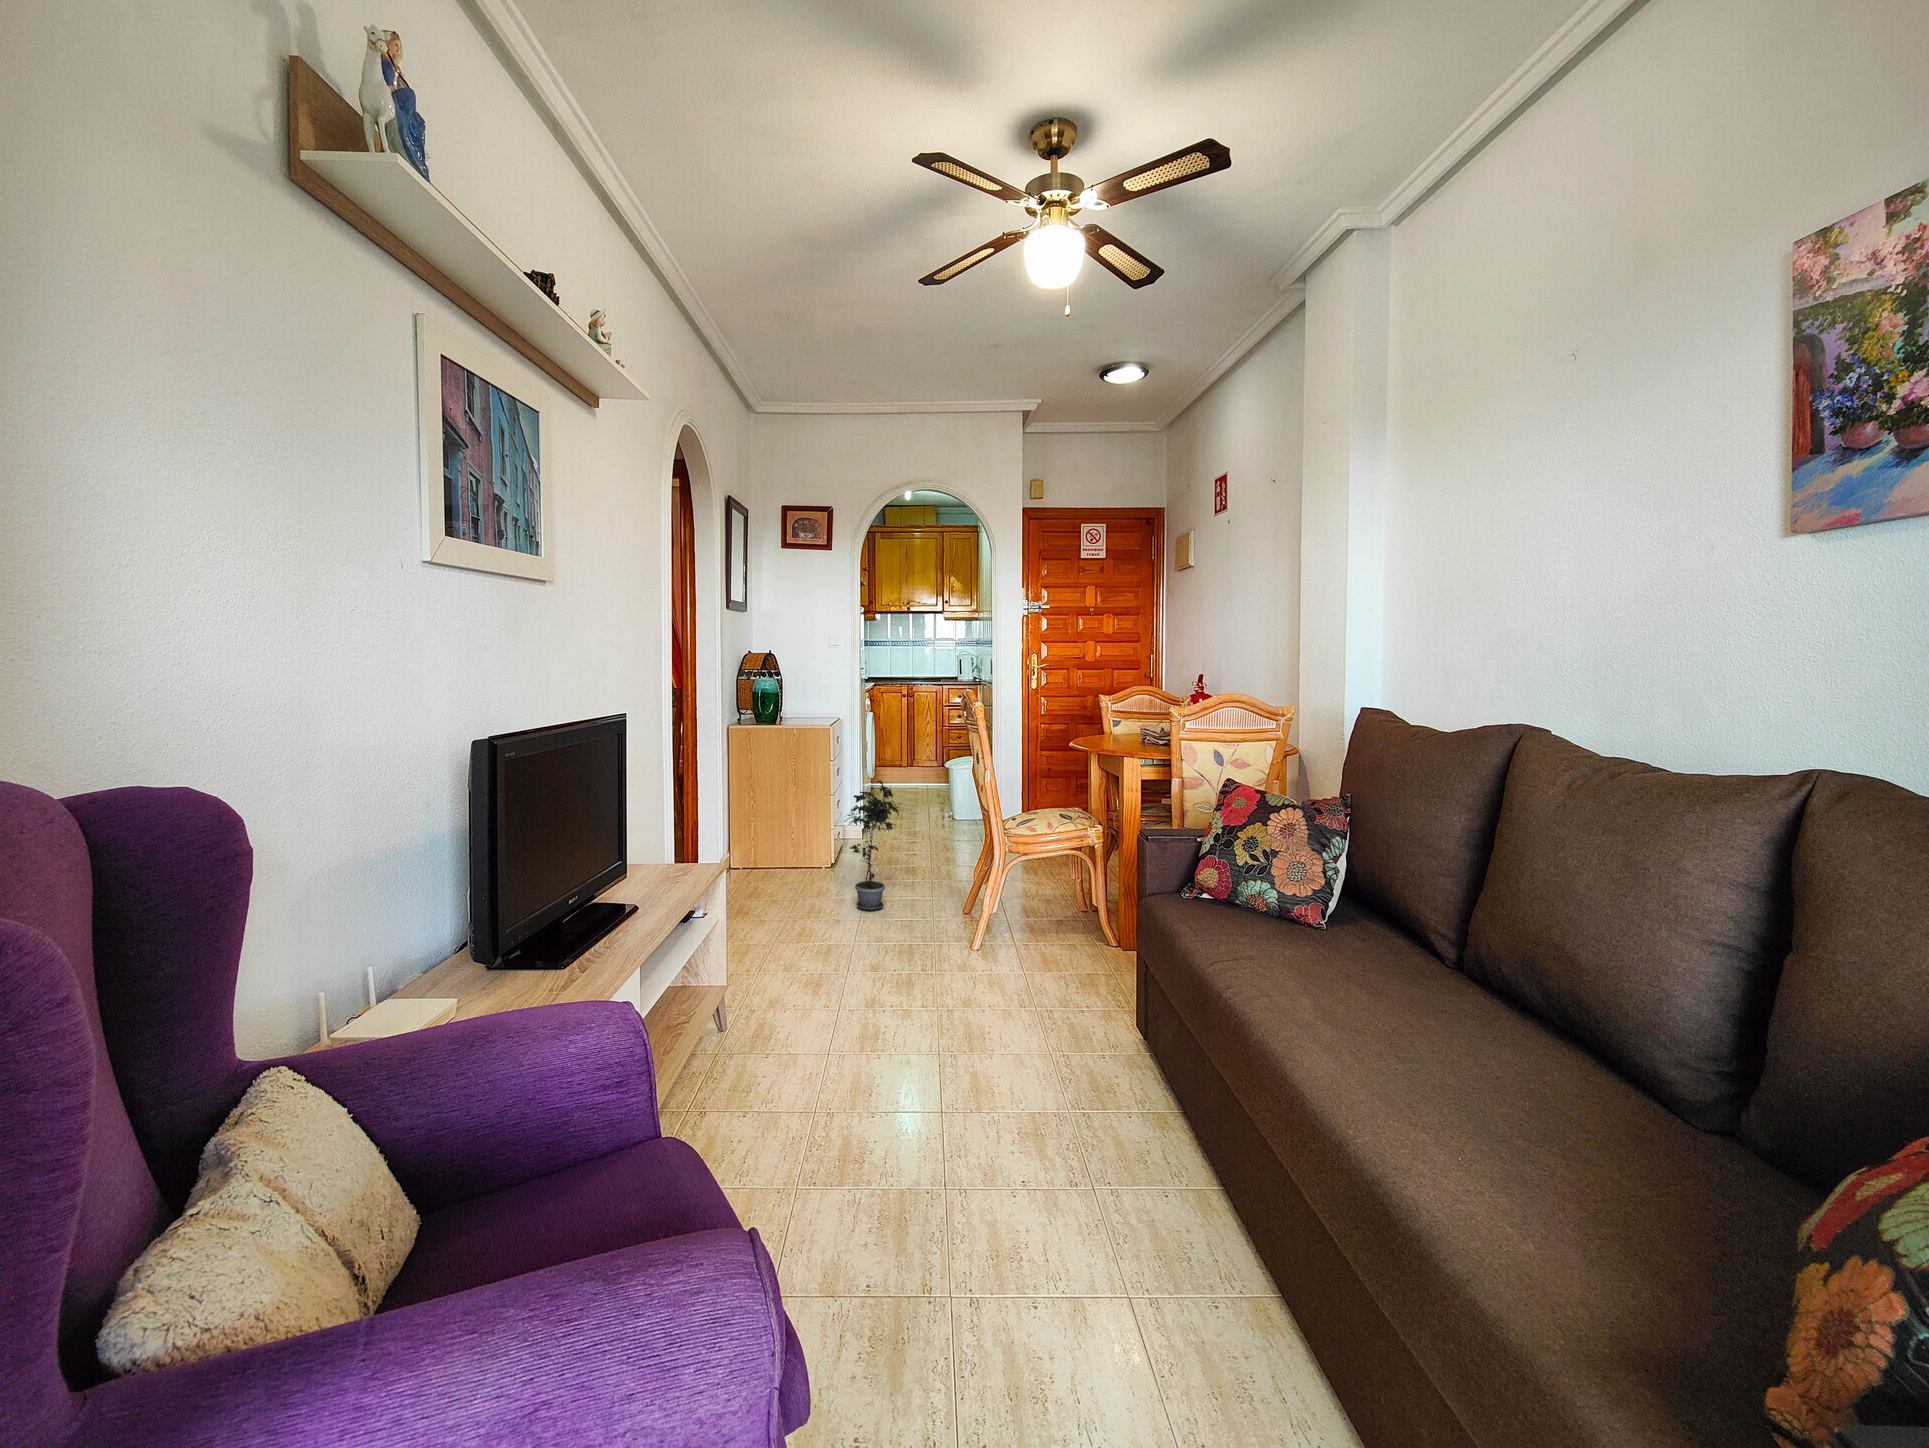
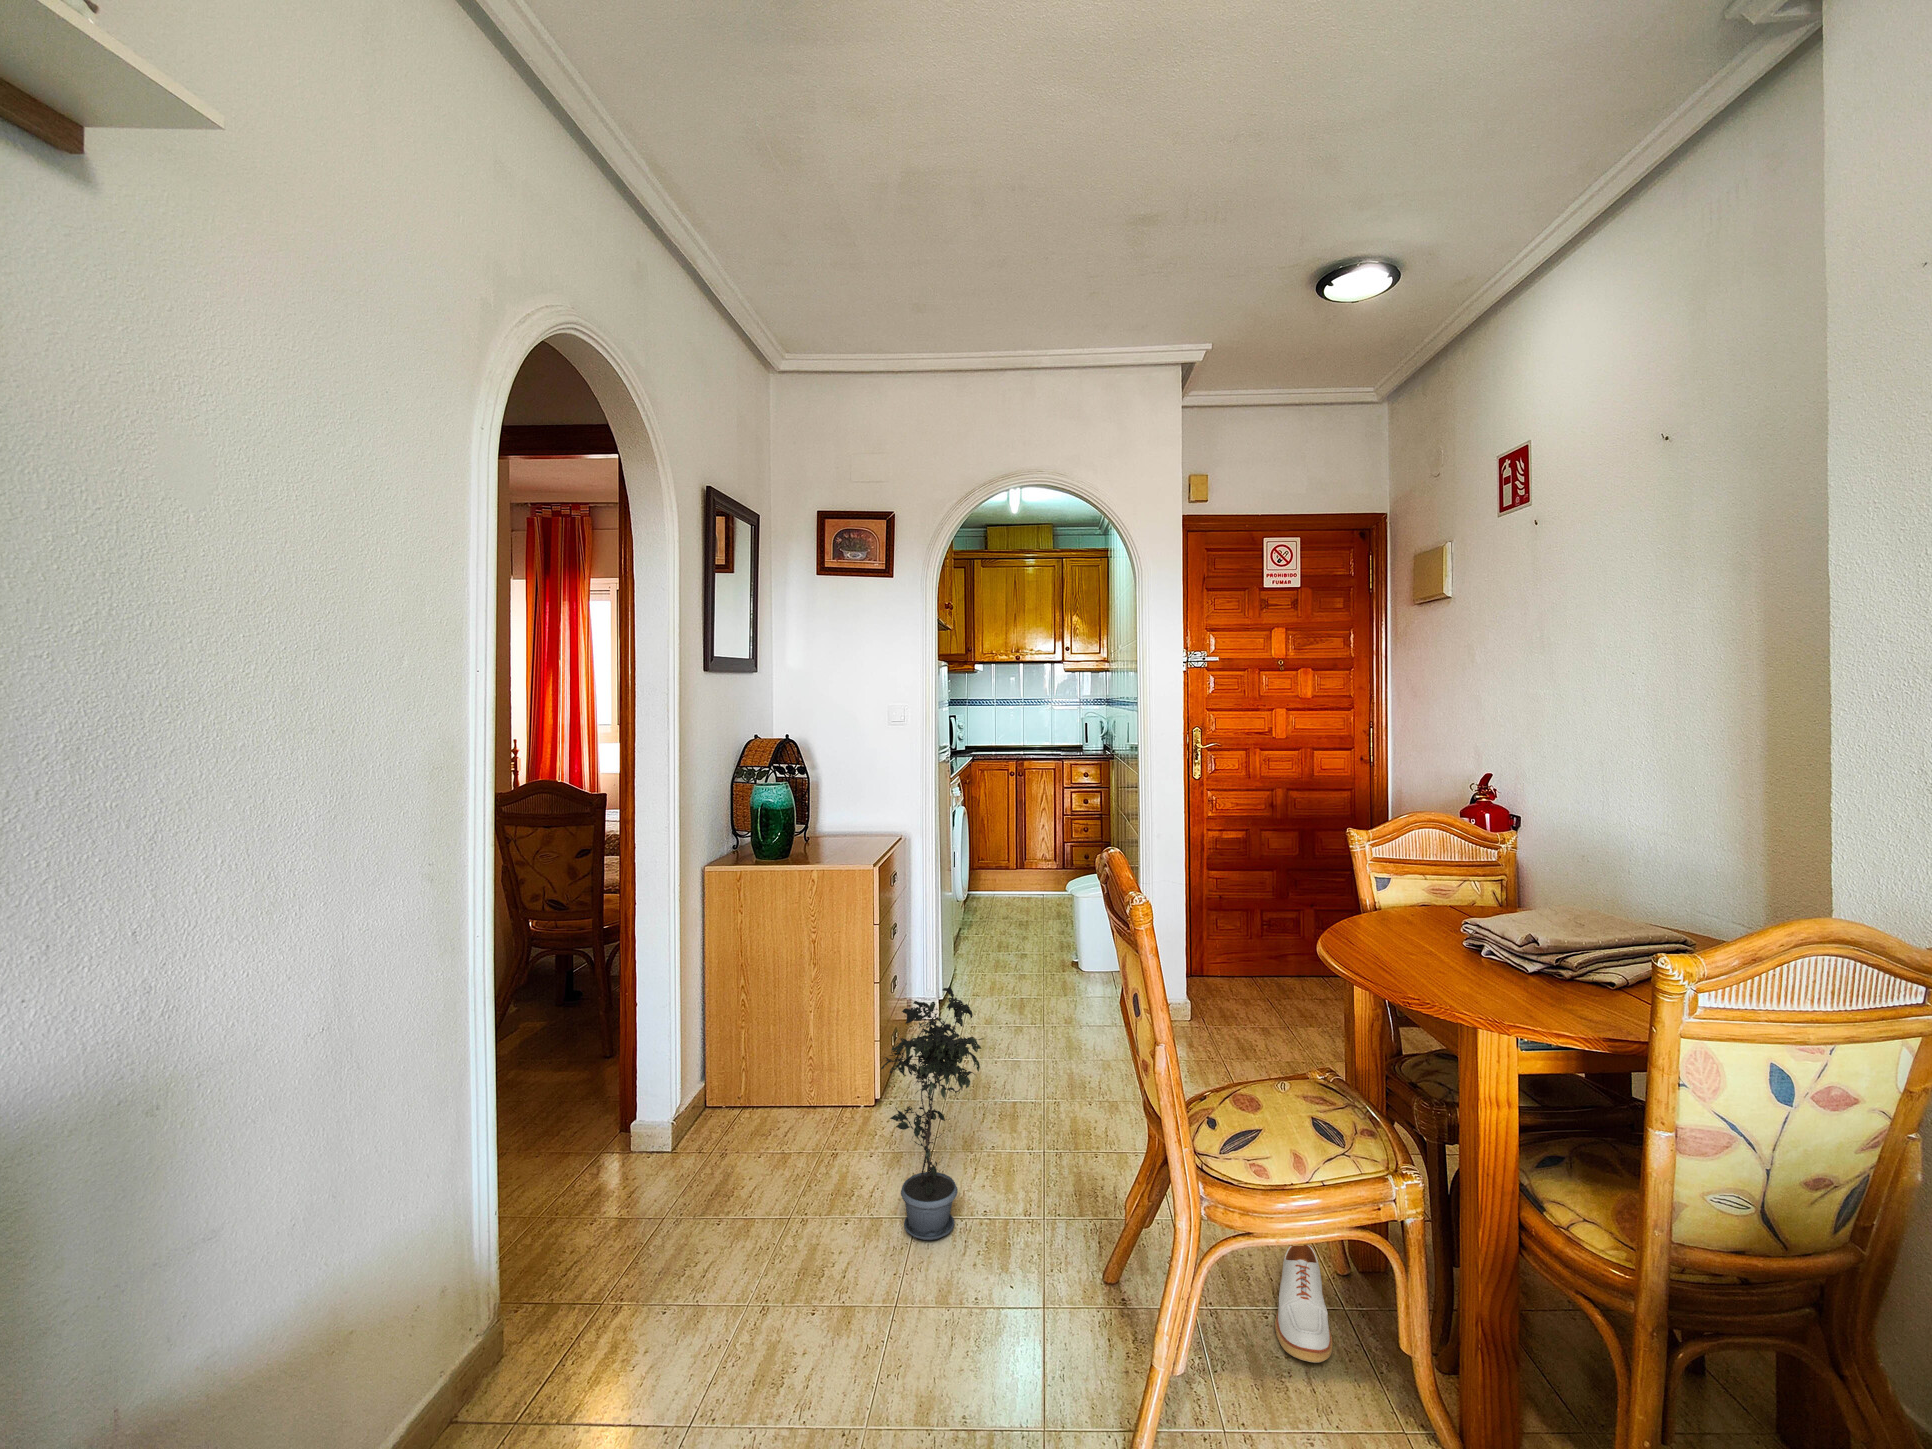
shoe: none [1047,900,1073,937] -> present [1275,1245,1332,1362]

